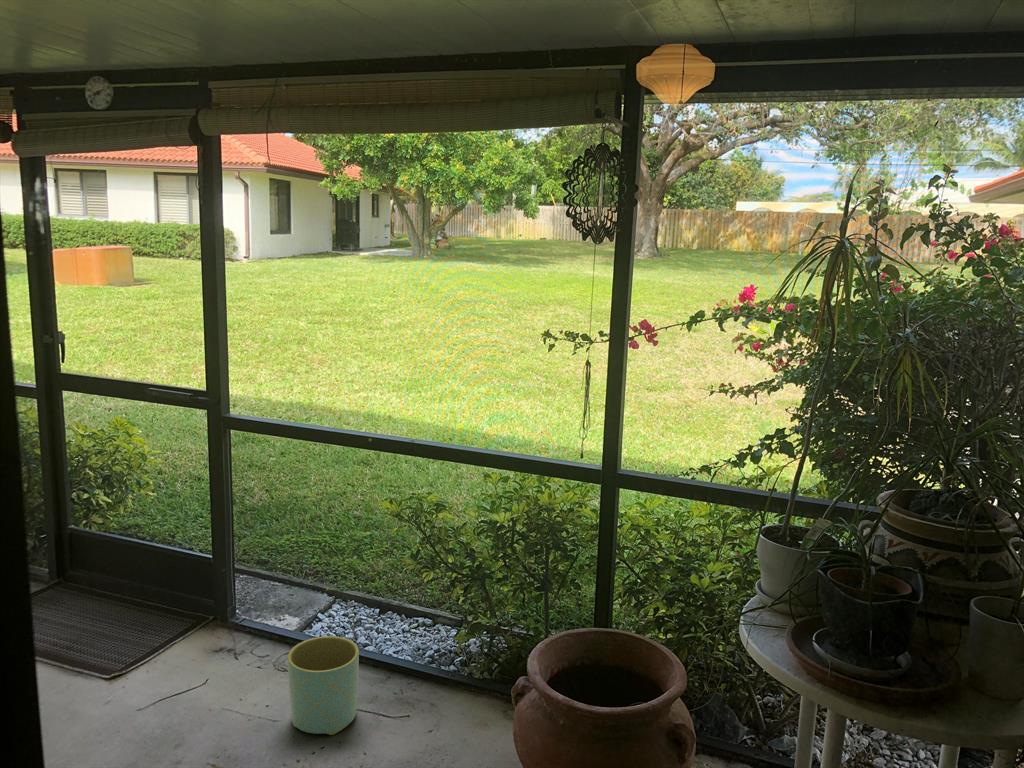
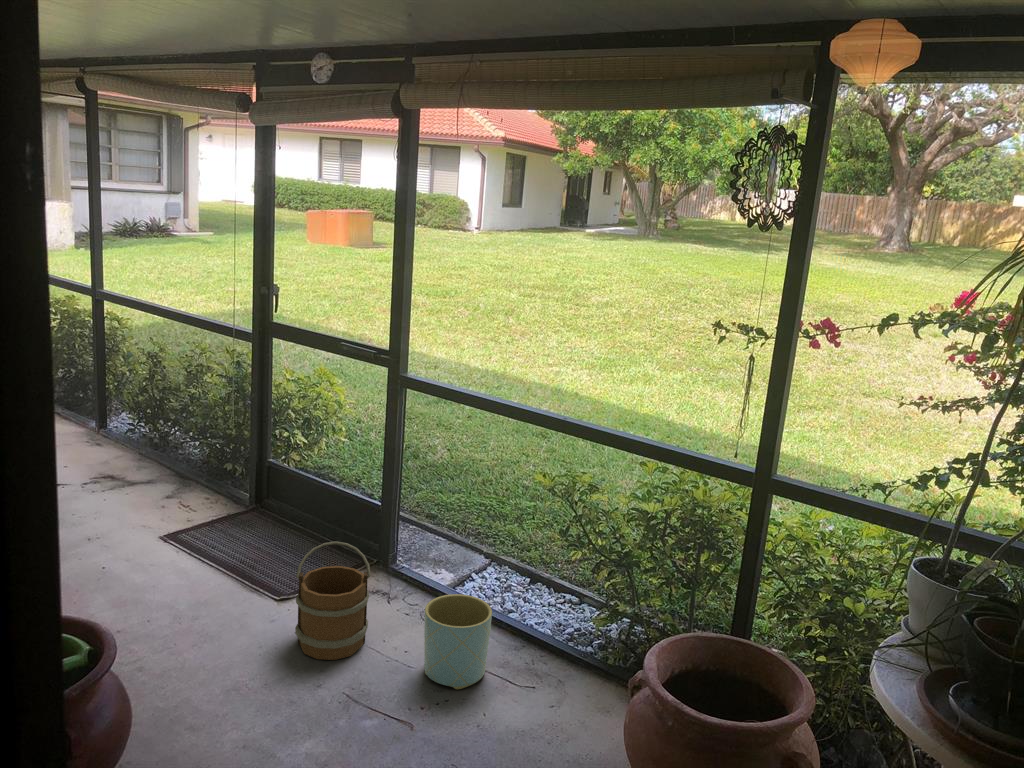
bucket: none [134,605,220,737] -> present [295,541,371,660]

